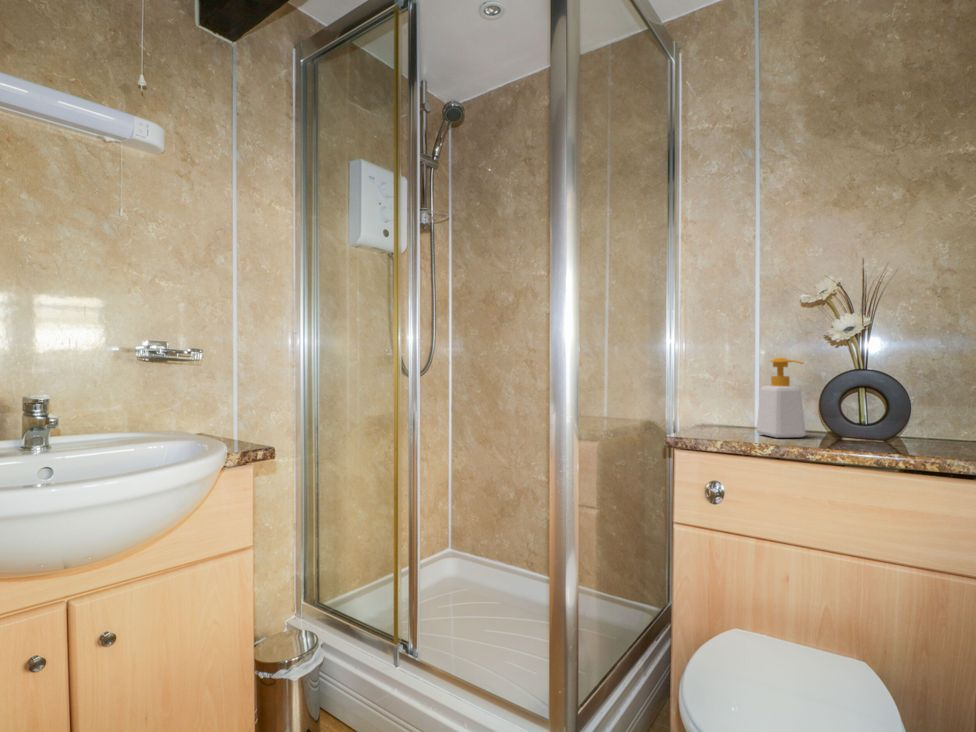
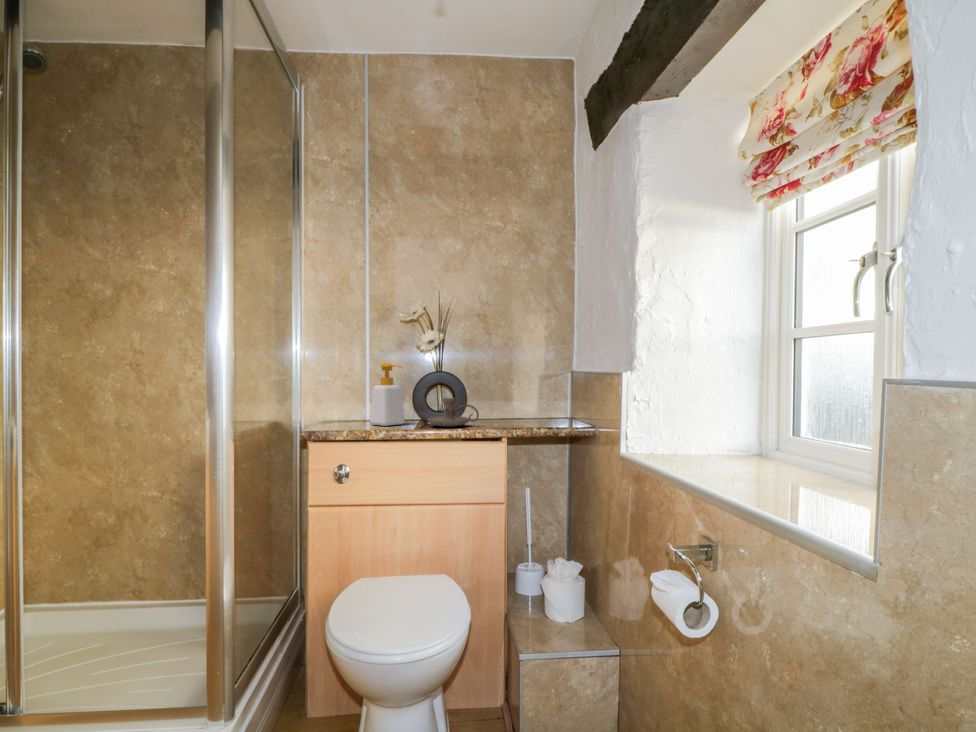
candle holder: none [842,407,935,448] -> present [428,398,479,427]

